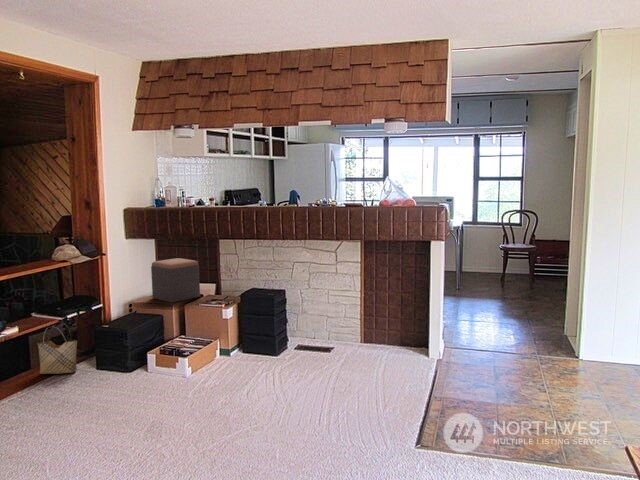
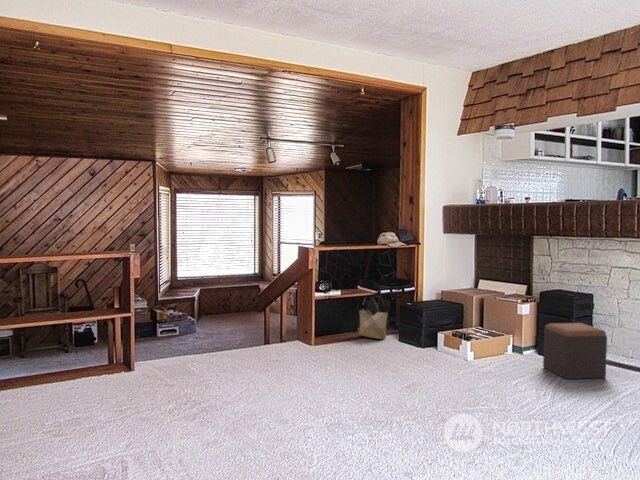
footstool: present [151,258,200,302] -> present [543,323,607,379]

